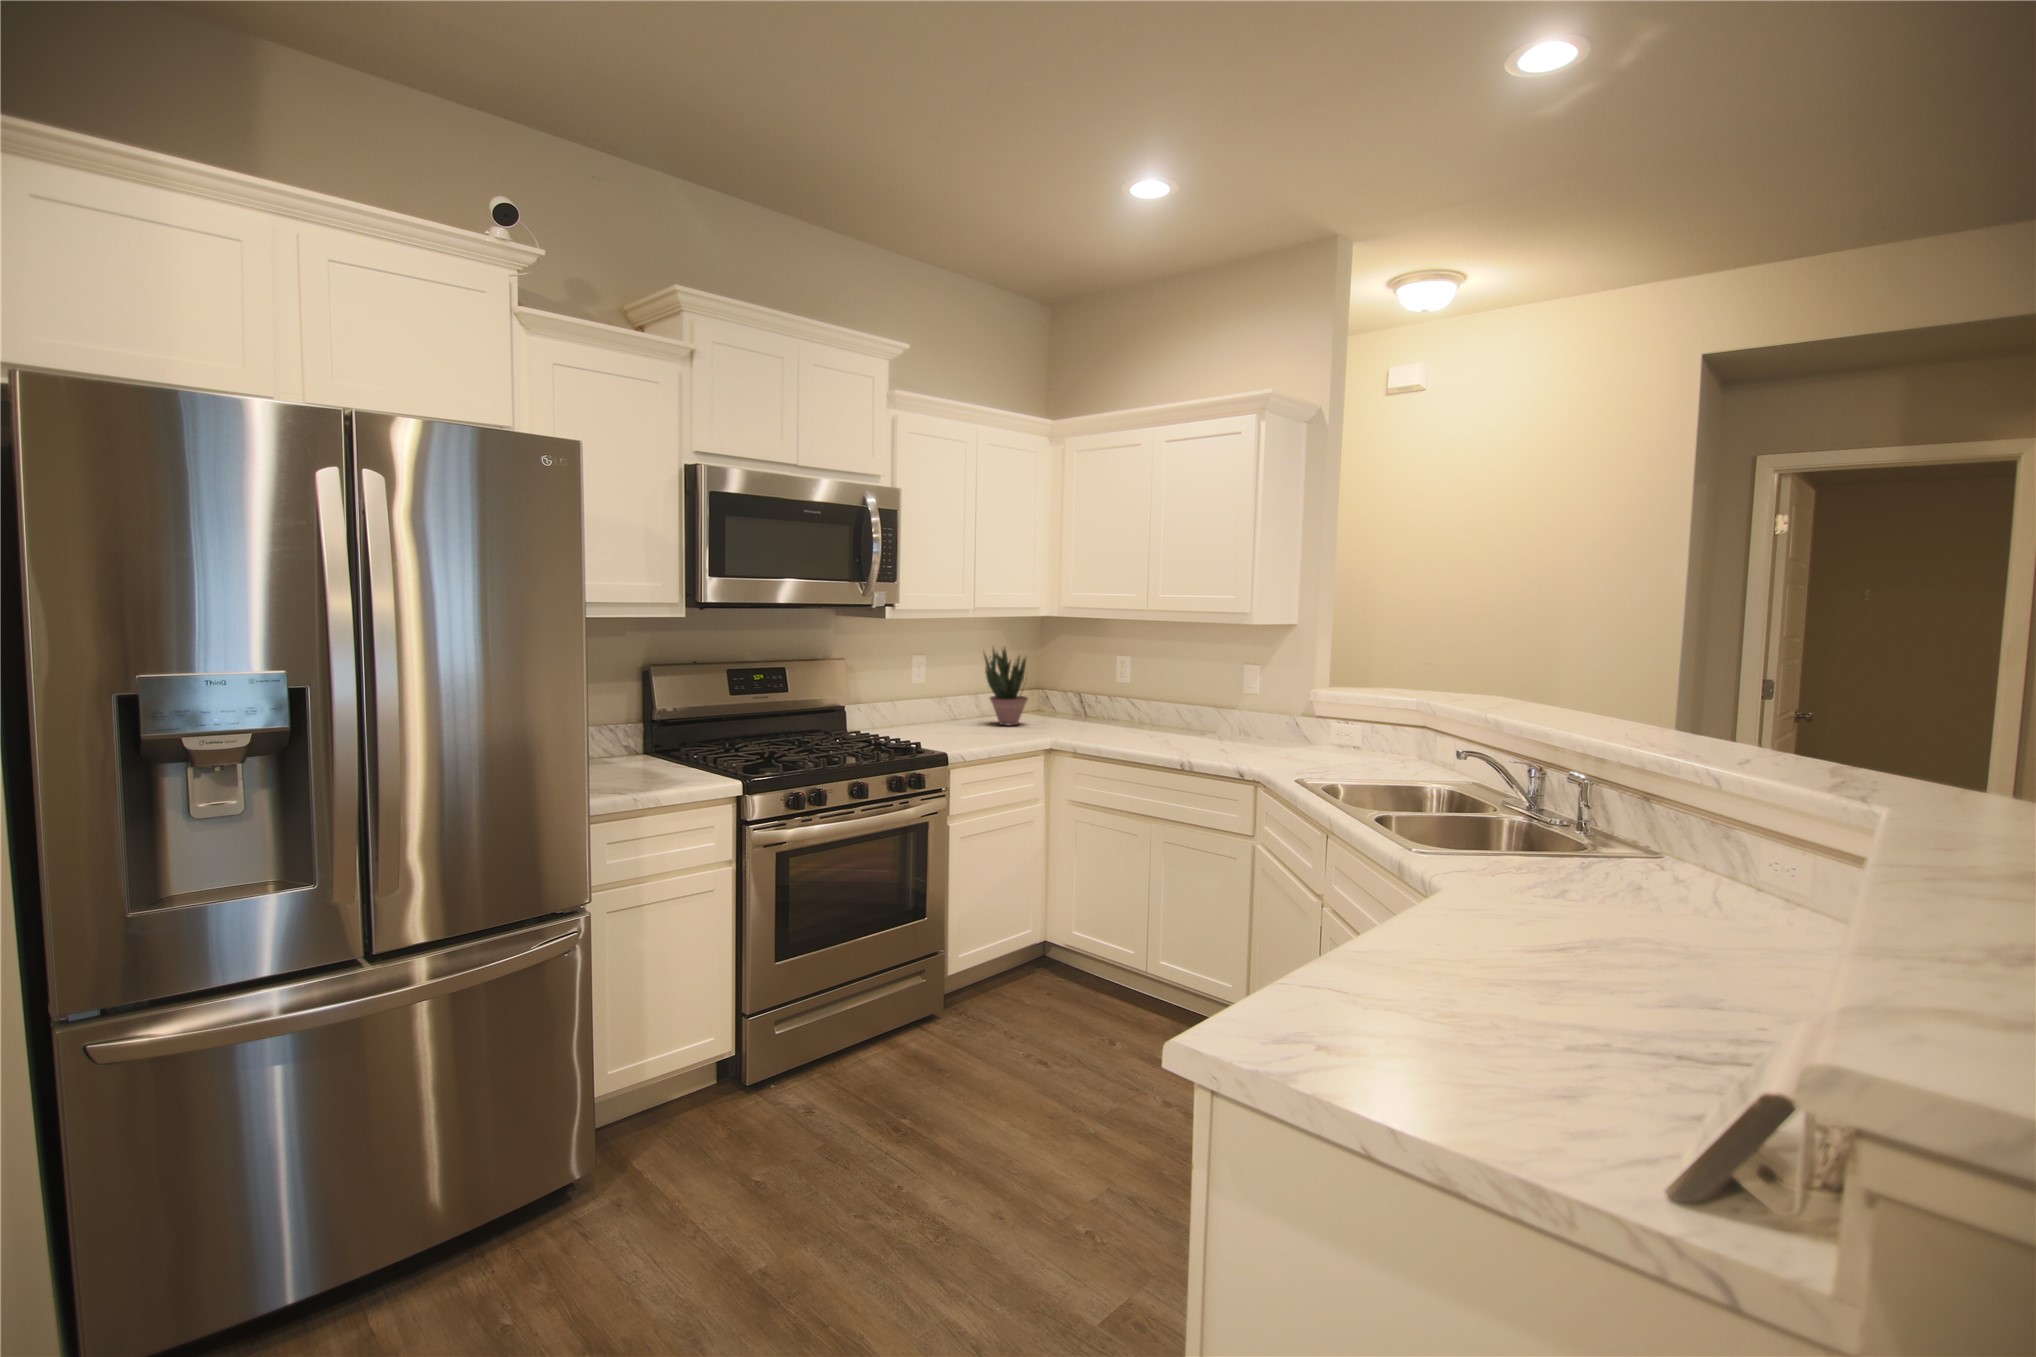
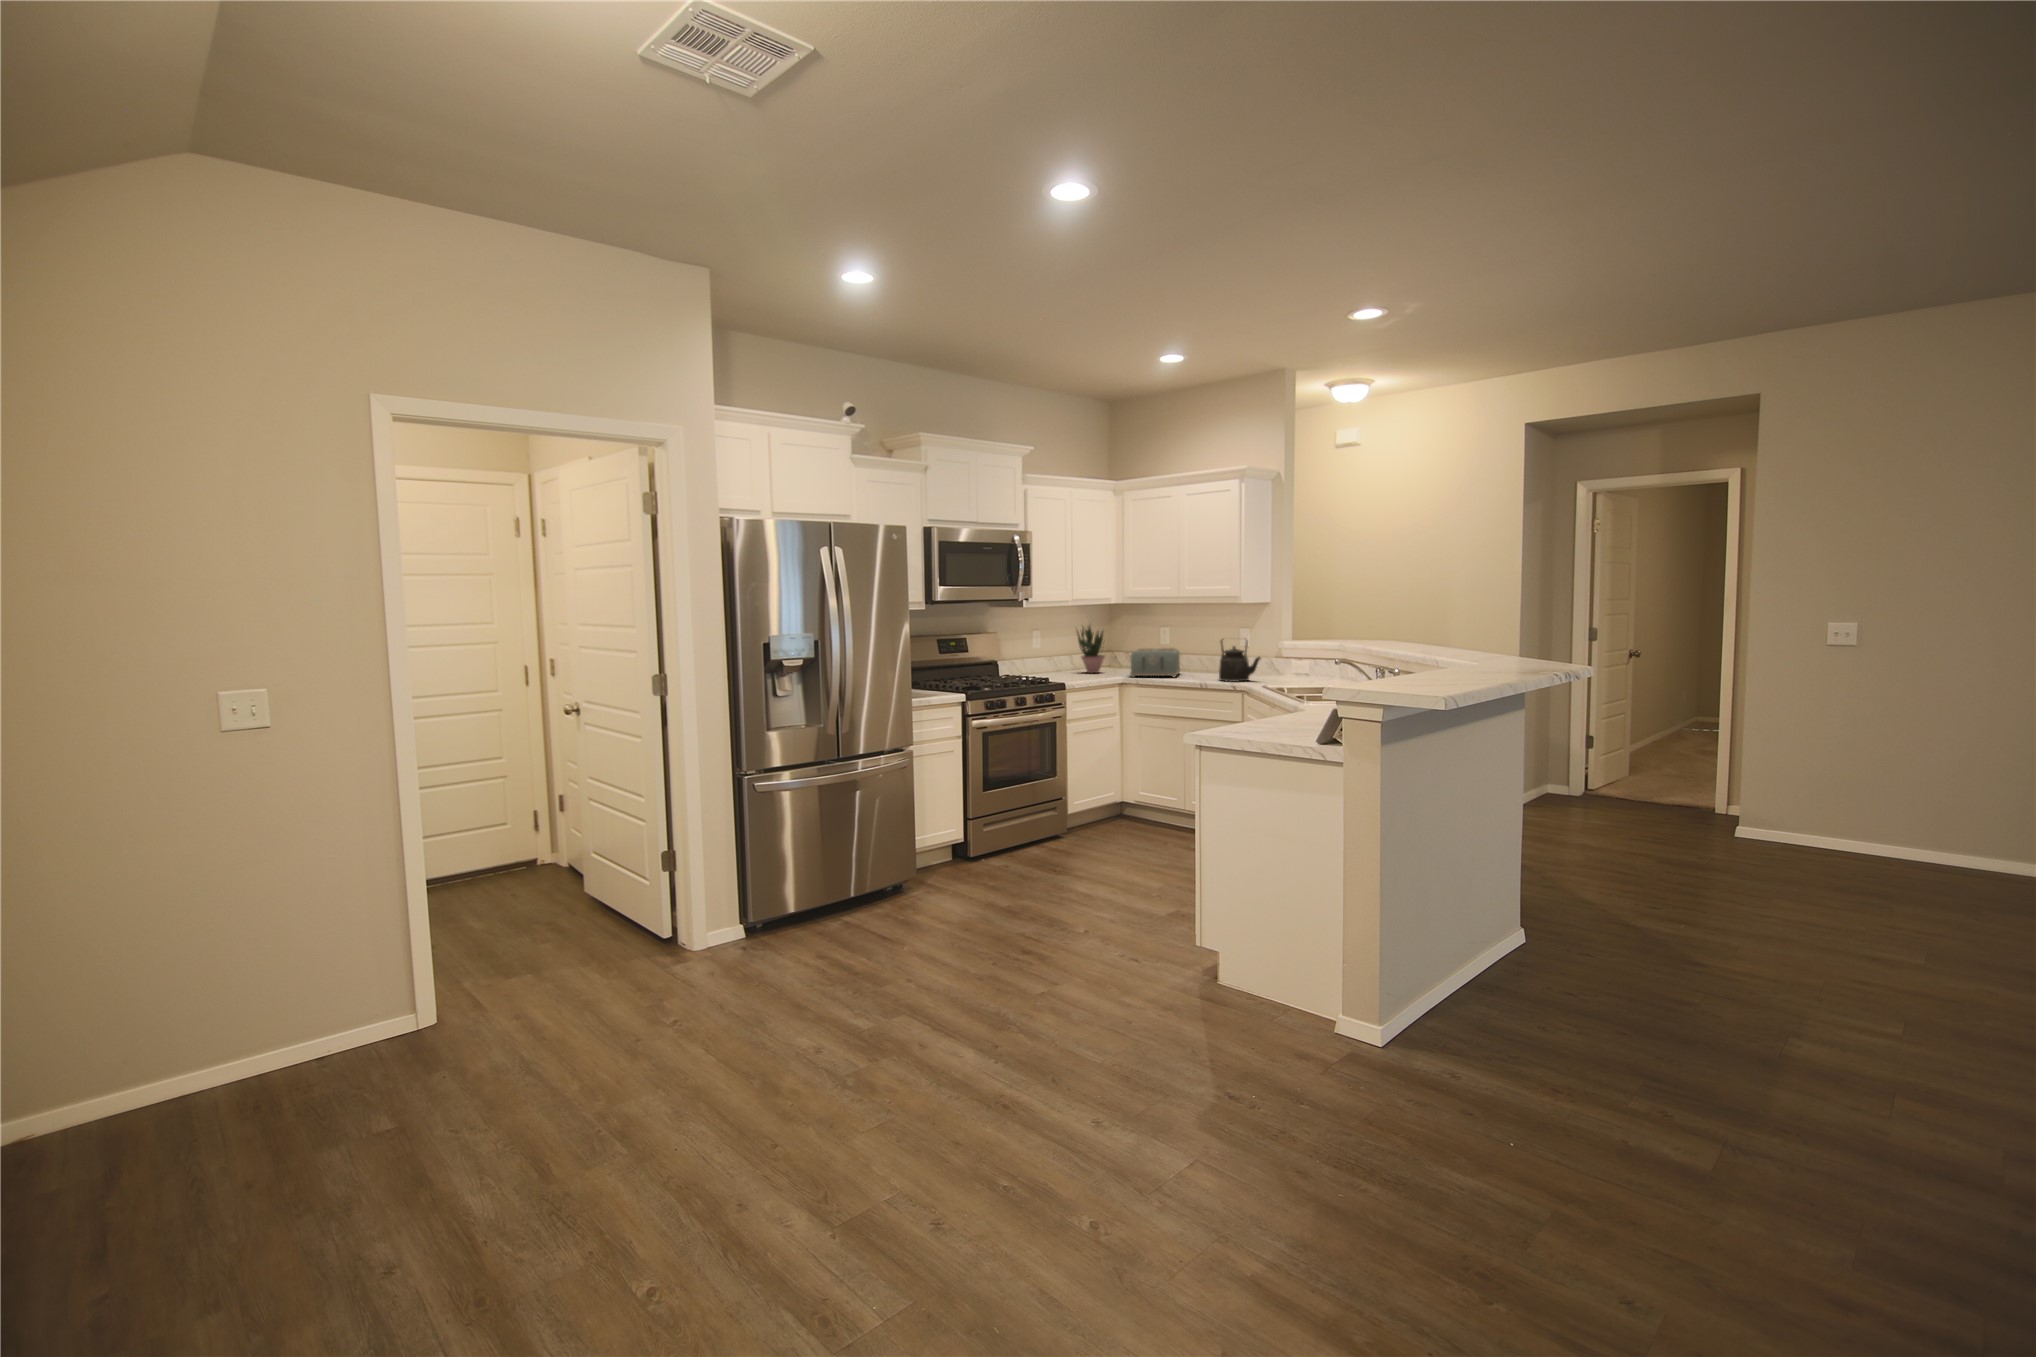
kettle: none [1213,681,1287,757] -> present [1219,639,1260,682]
toaster: none [1065,689,1147,741] -> present [1130,648,1180,678]

